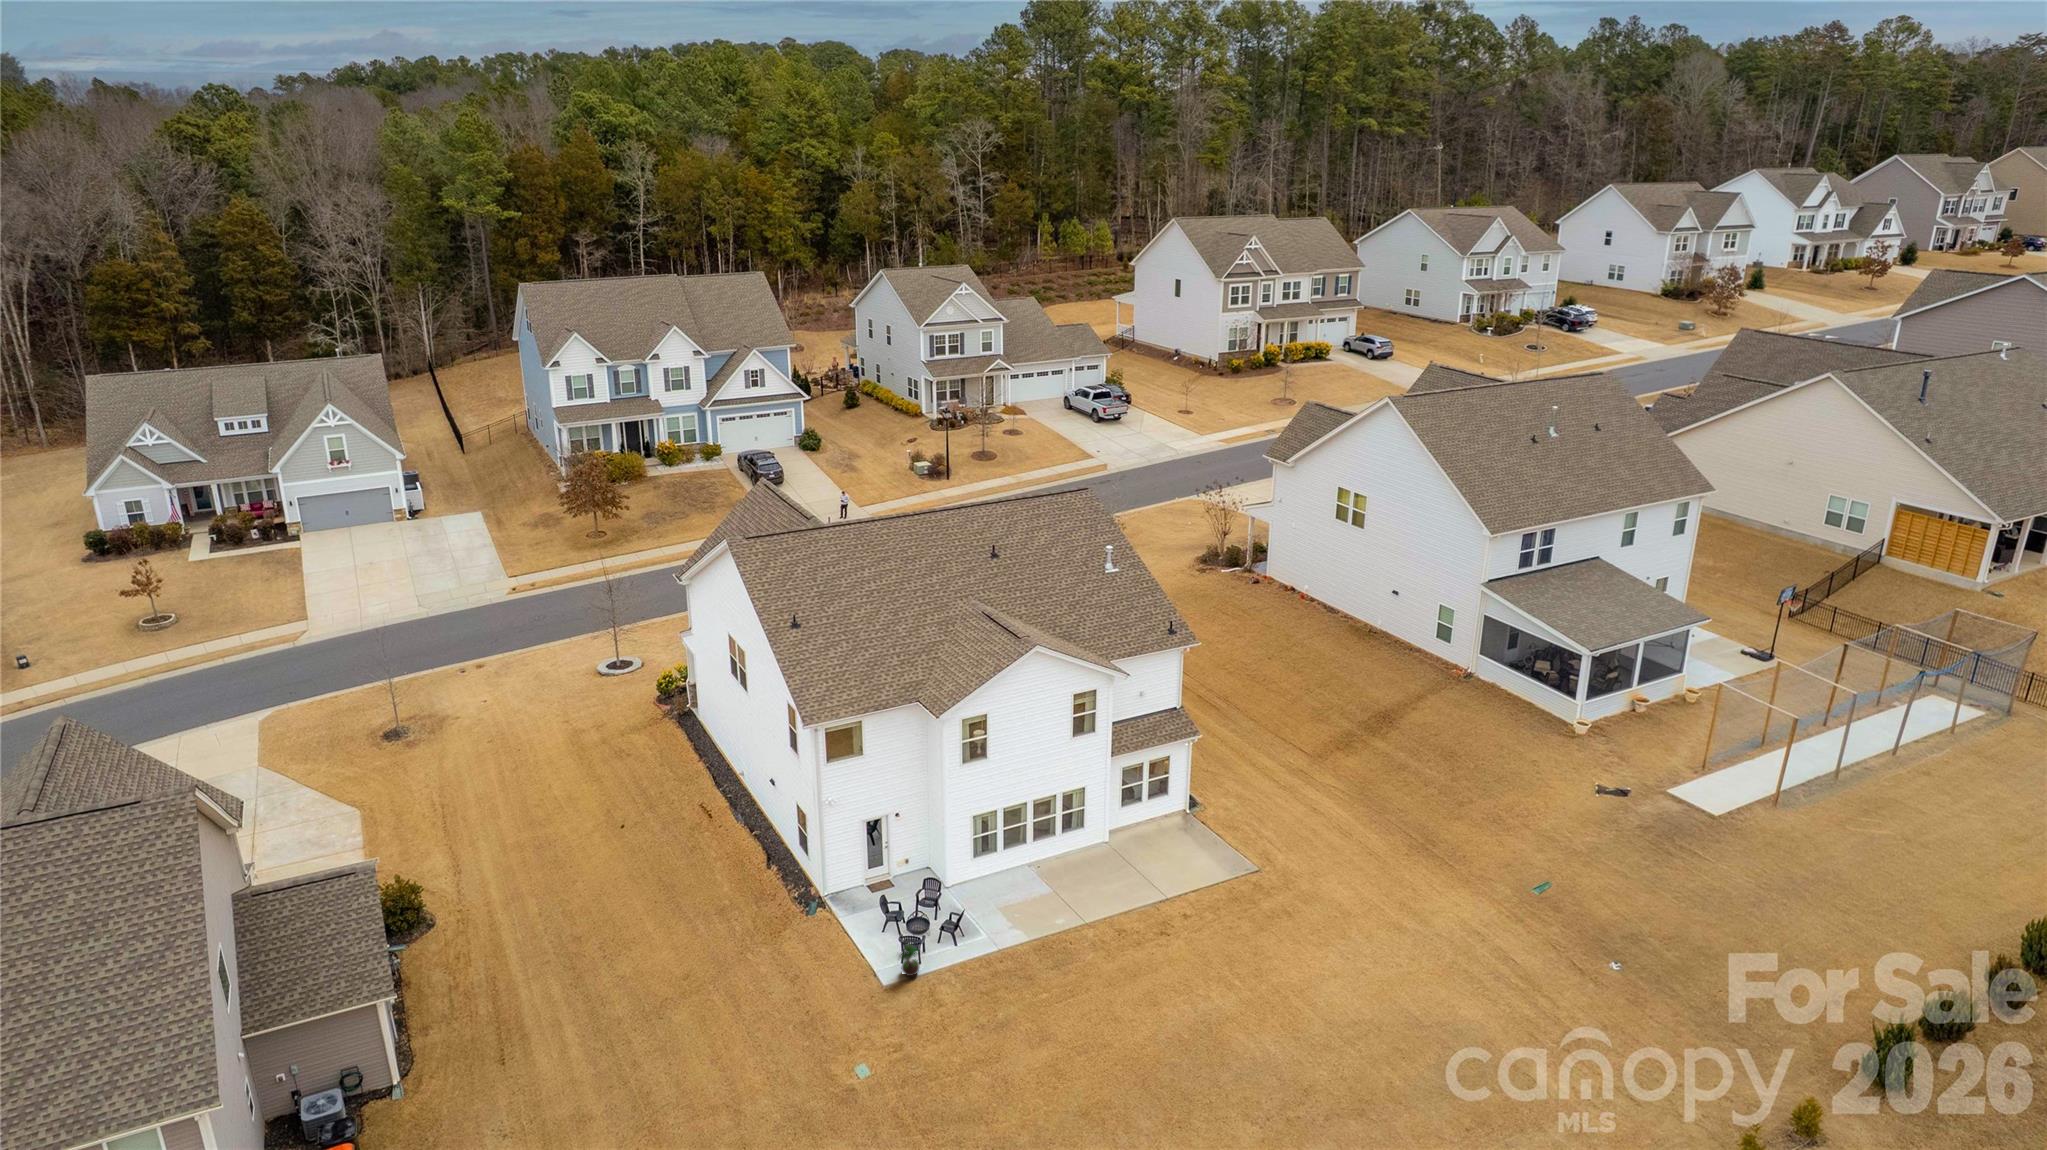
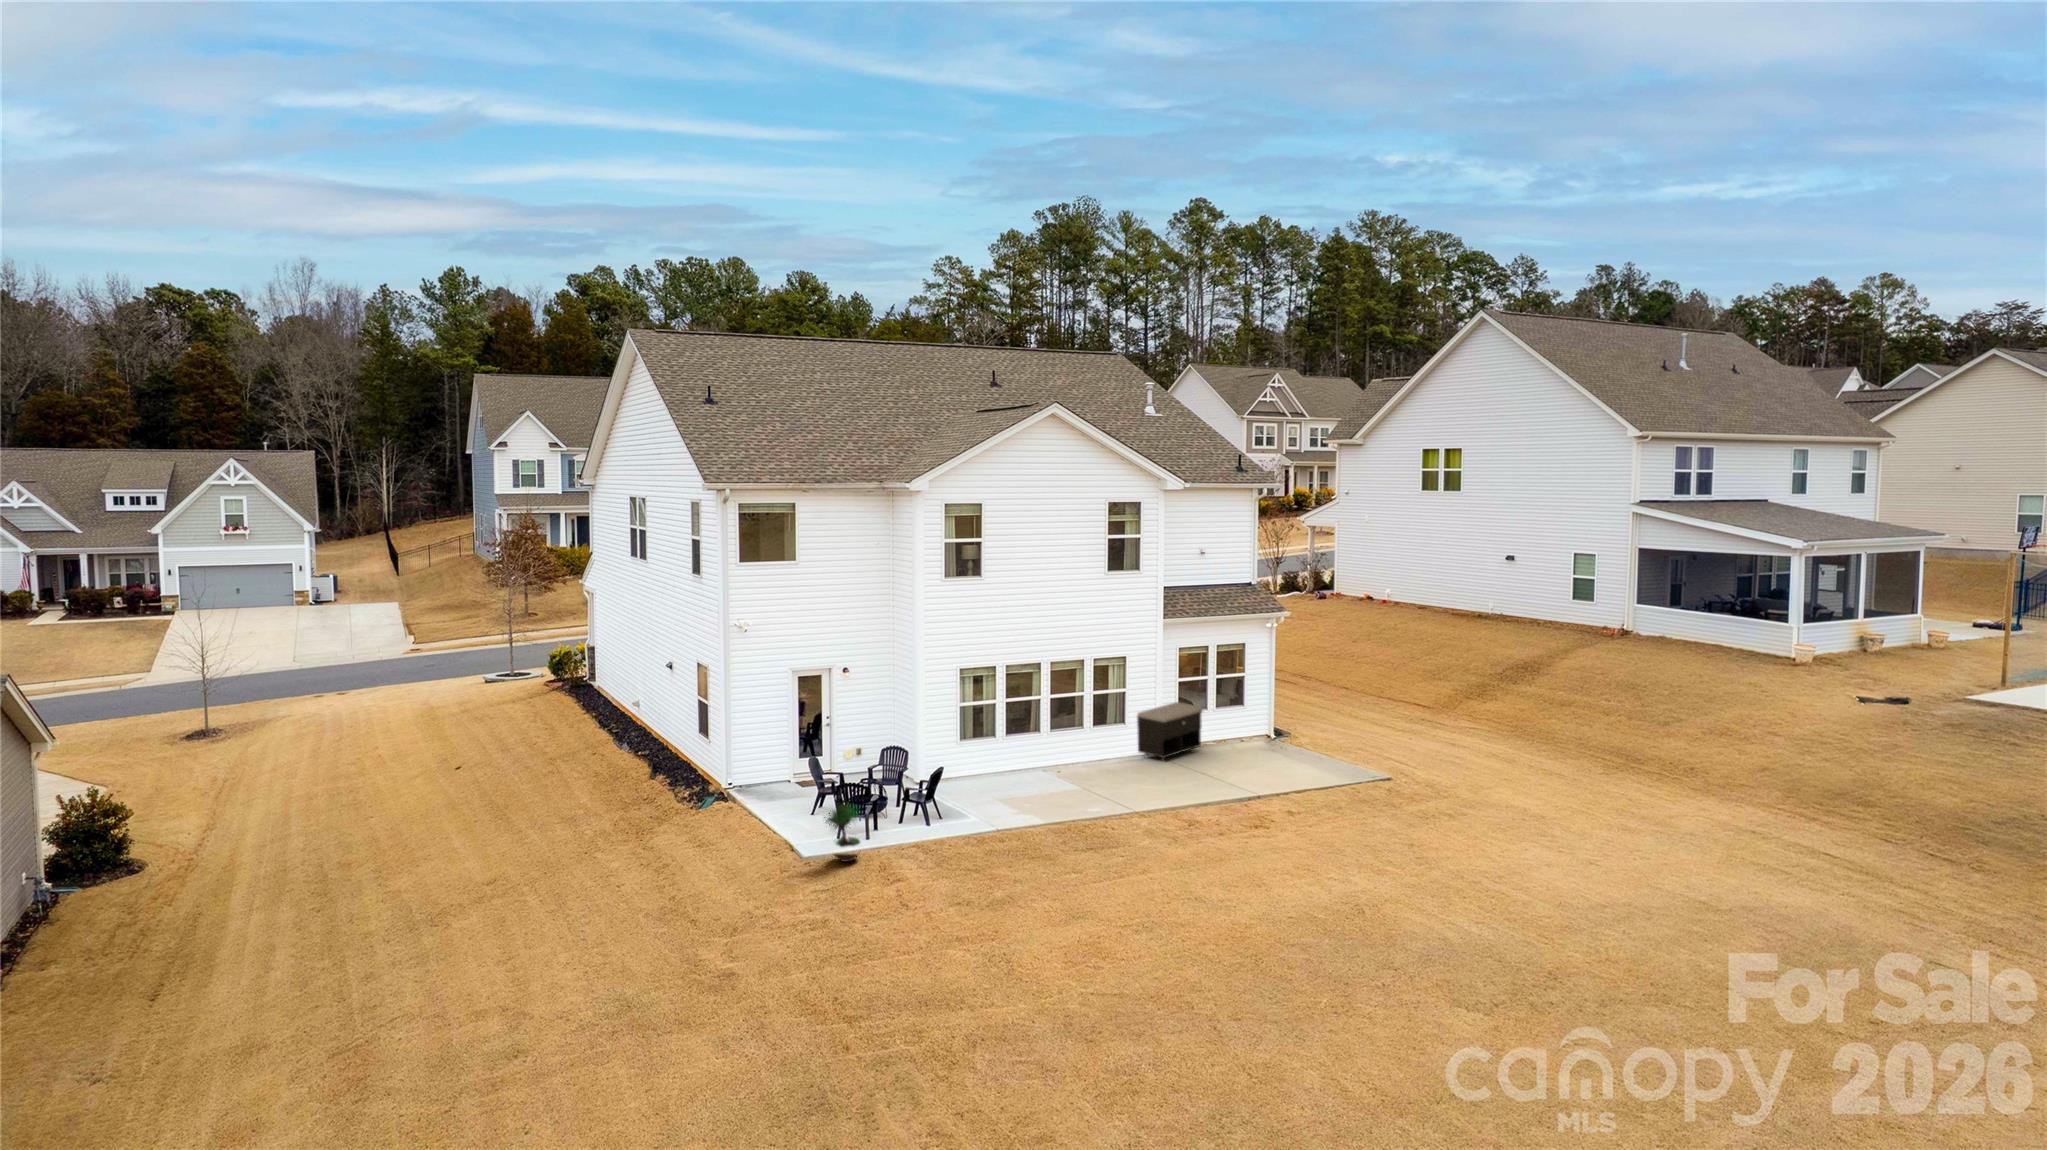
storage bench: none [1092,808,1137,856] -> present [1137,702,1202,760]

